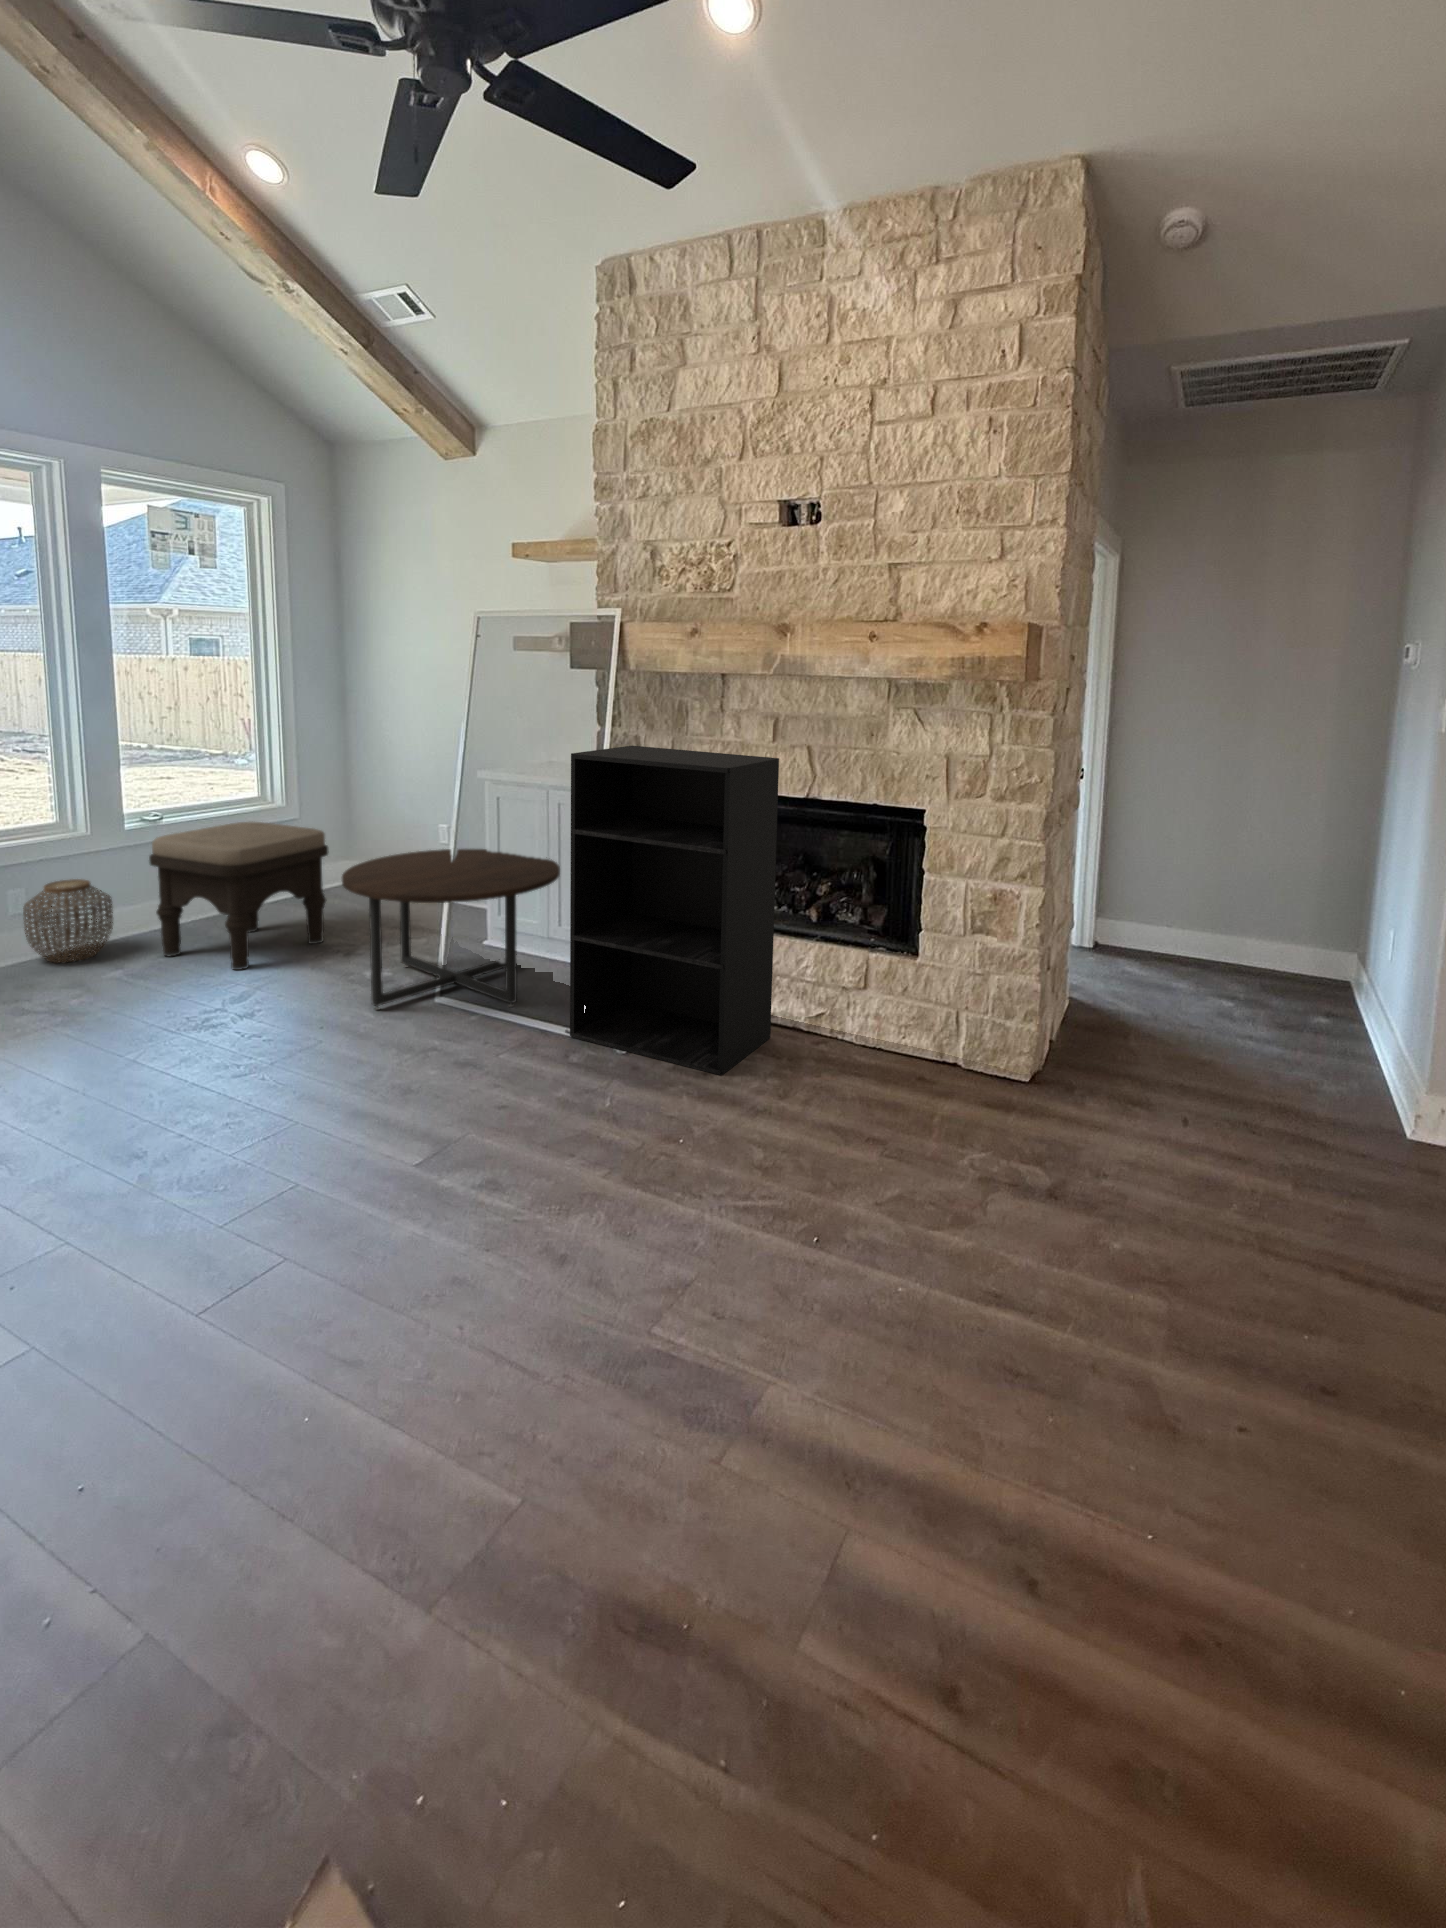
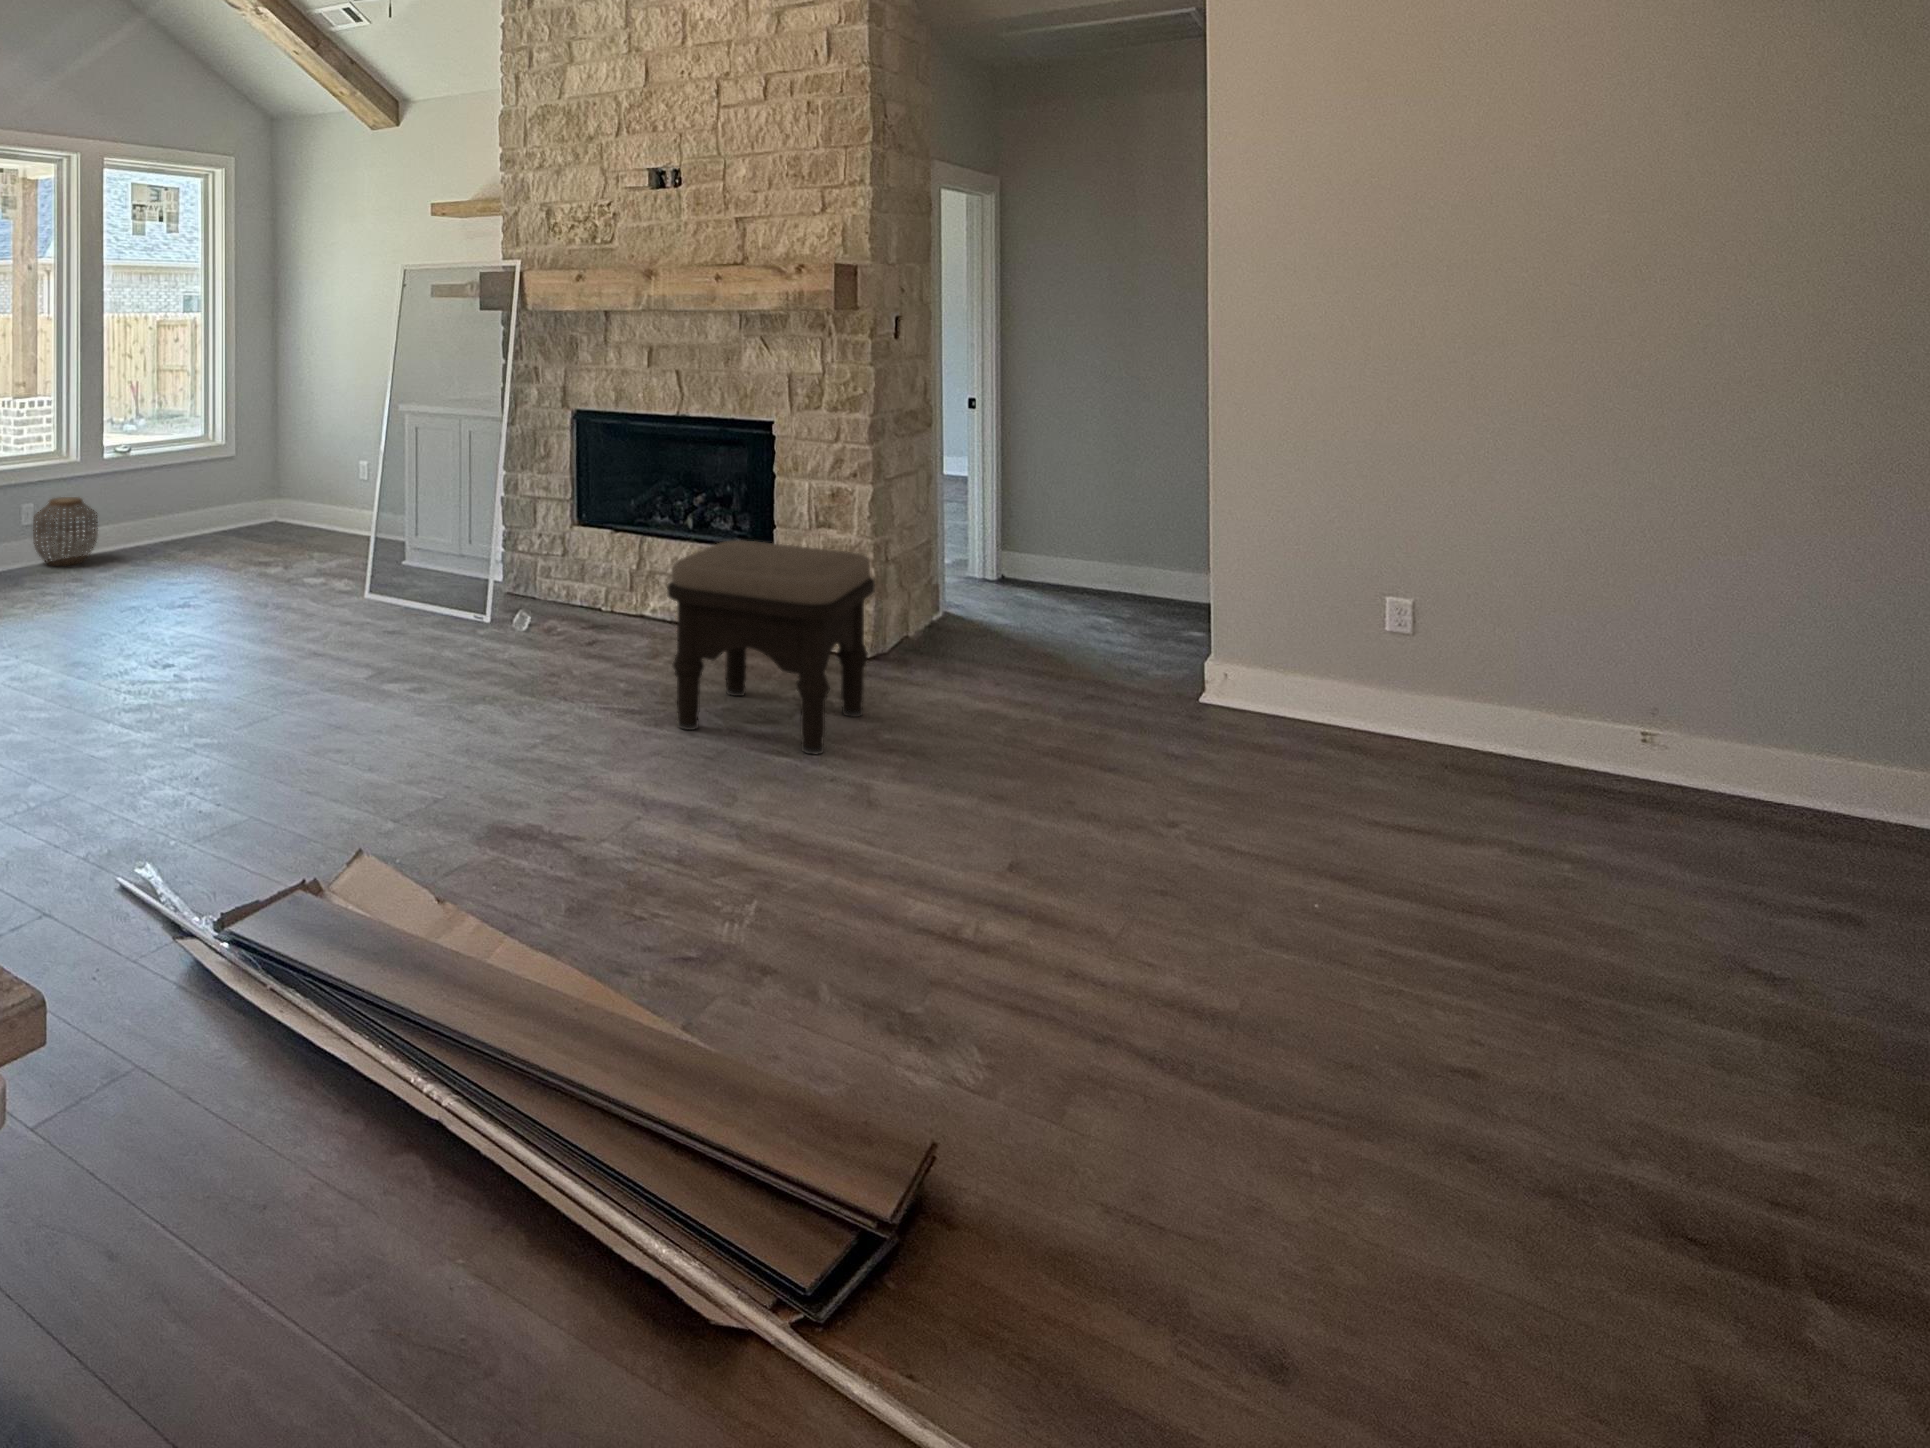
bookshelf: present [570,746,779,1075] -> none [478,374,650,643]
ottoman: present [149,822,329,970] -> present [667,540,875,754]
coffee table: present [342,849,560,1010] -> none [292,472,471,601]

